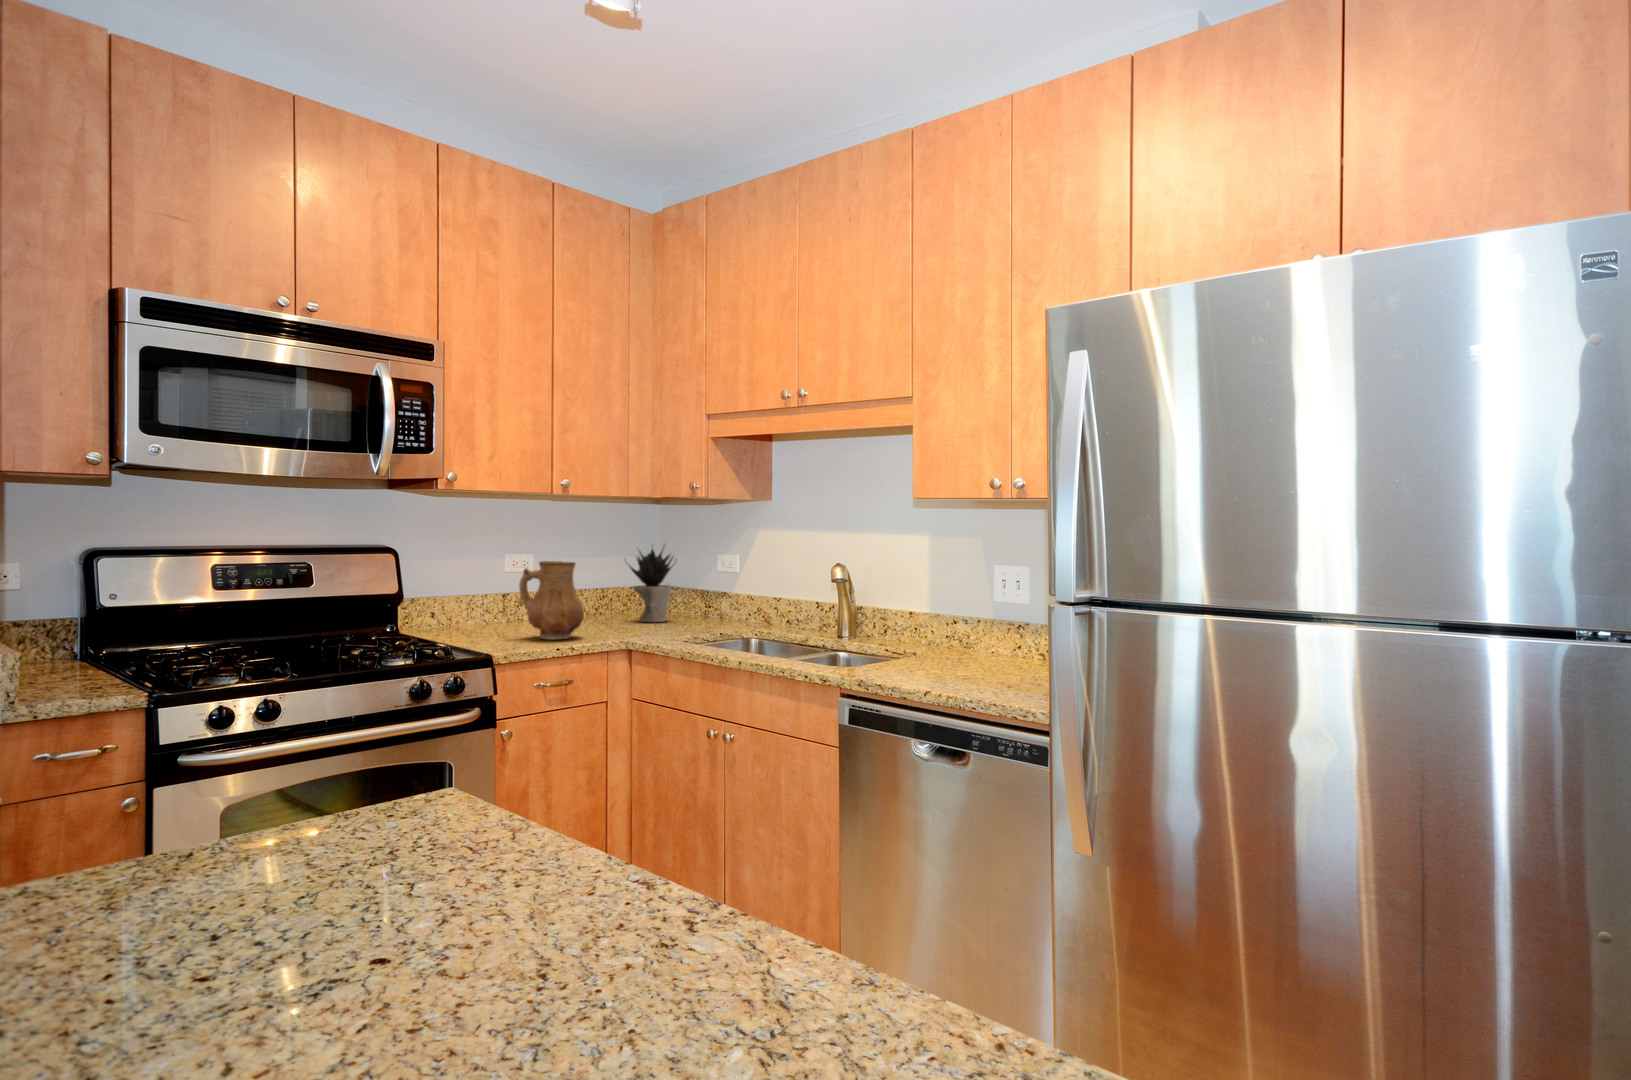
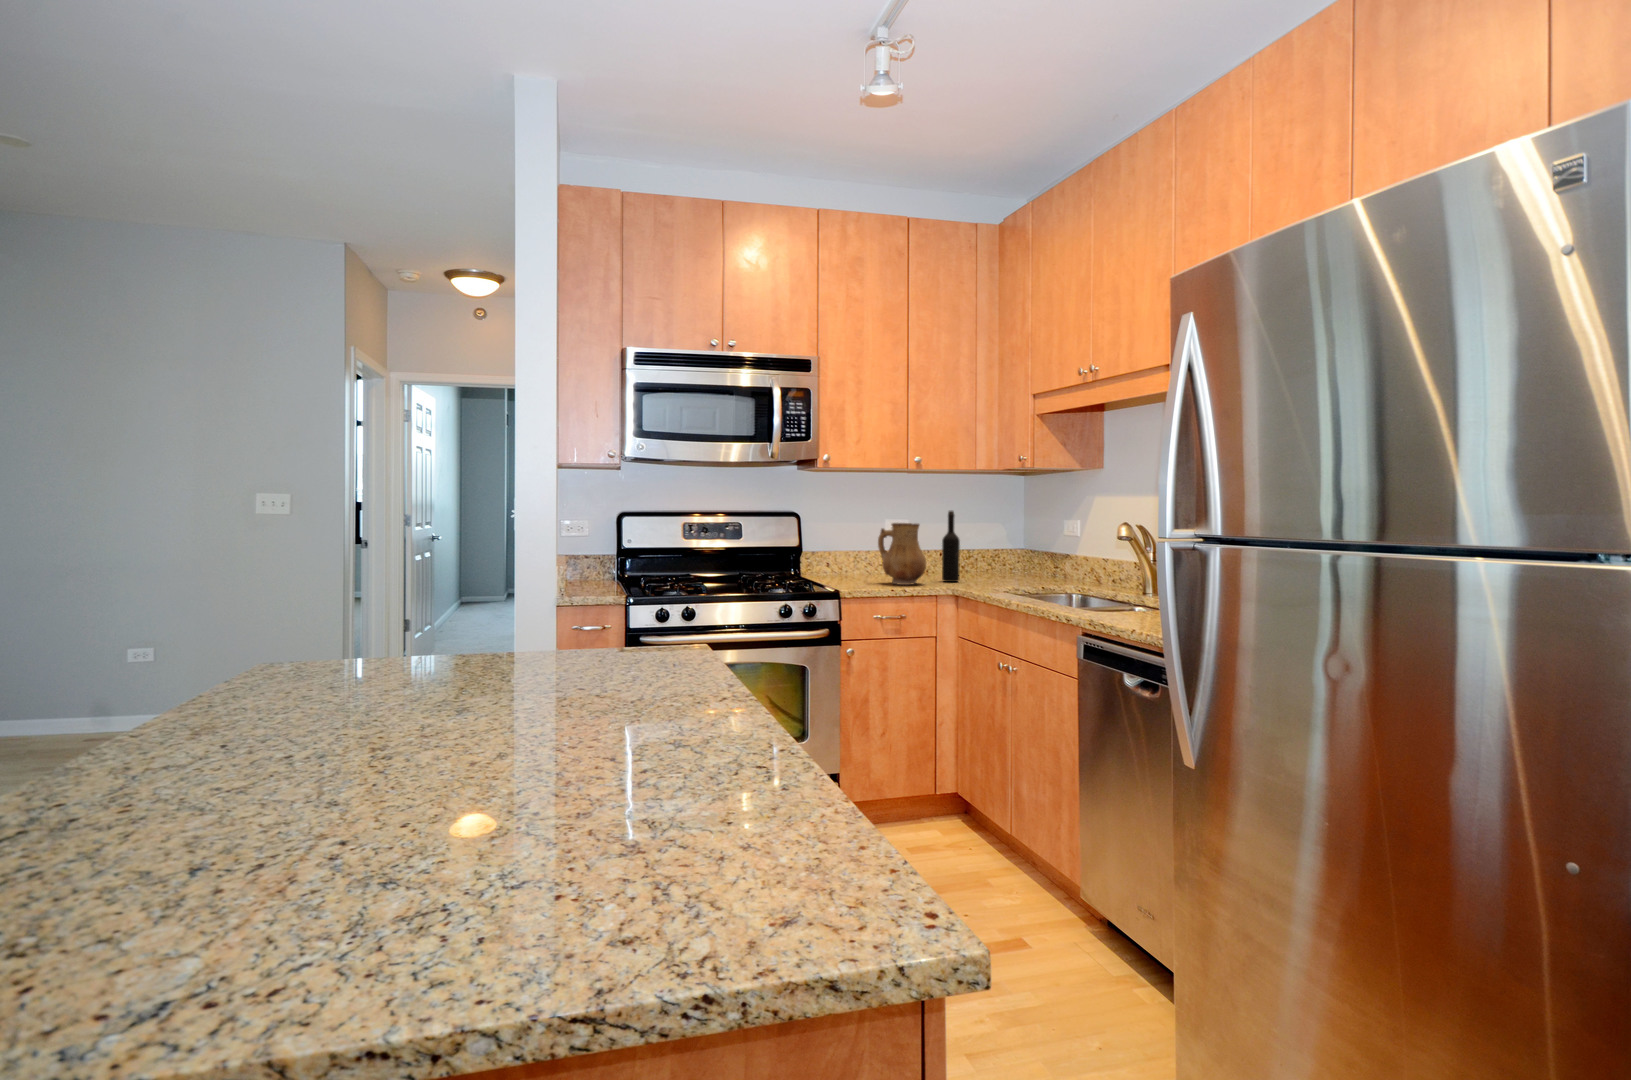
wine bottle: none [594,545,615,631] -> present [942,511,960,582]
potted plant: present [630,548,673,622] -> none [978,510,1024,578]

